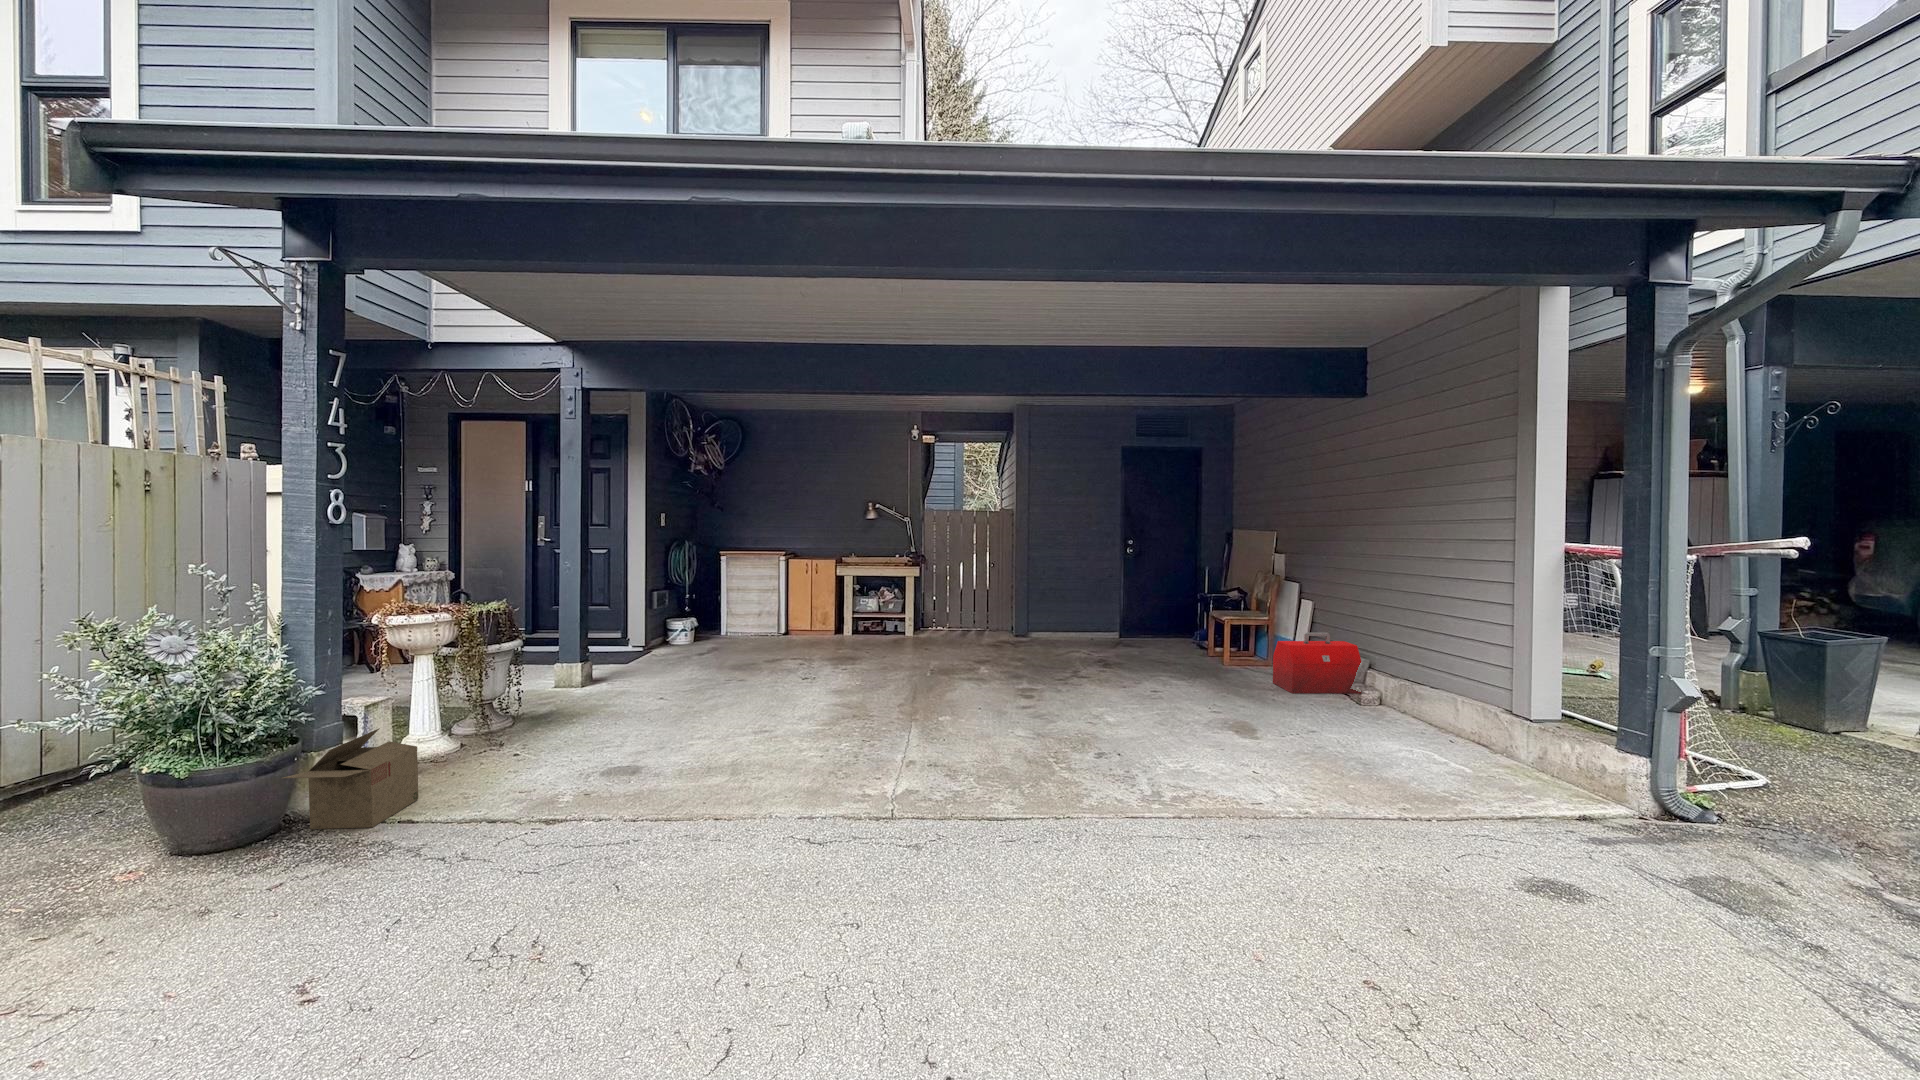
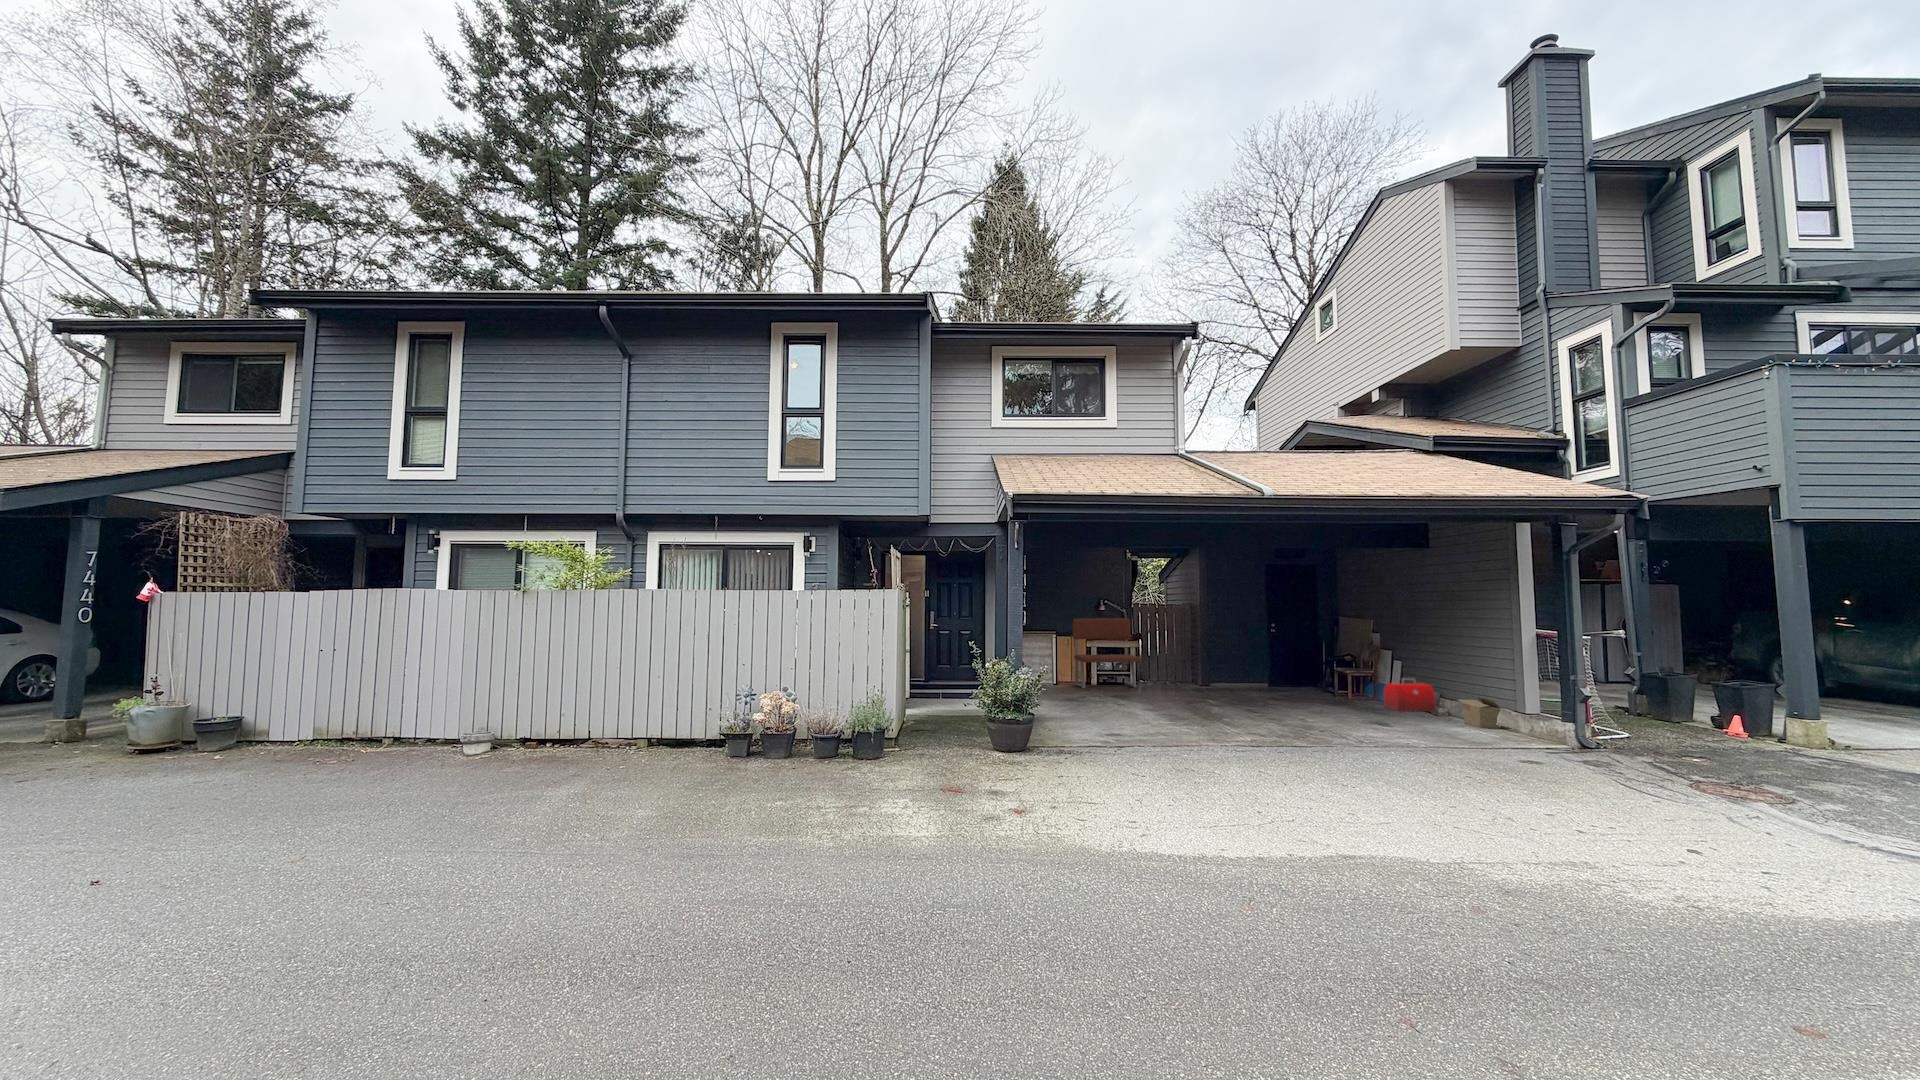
bench: none [801,529,903,644] -> present [1073,618,1142,689]
cardboard box: present [283,728,418,829] -> present [1458,697,1501,728]

